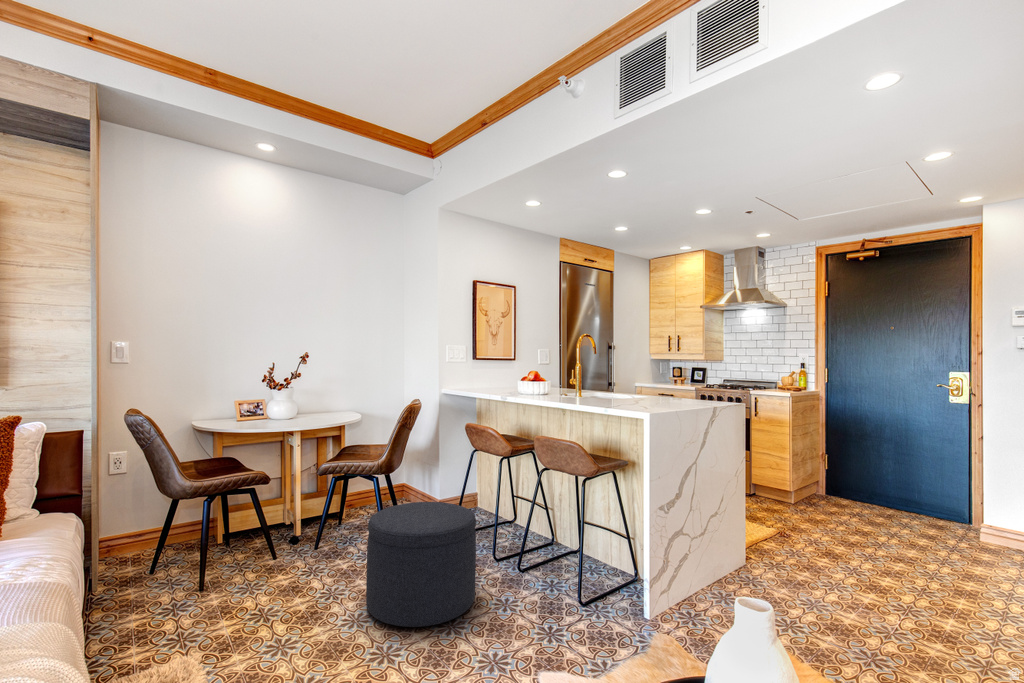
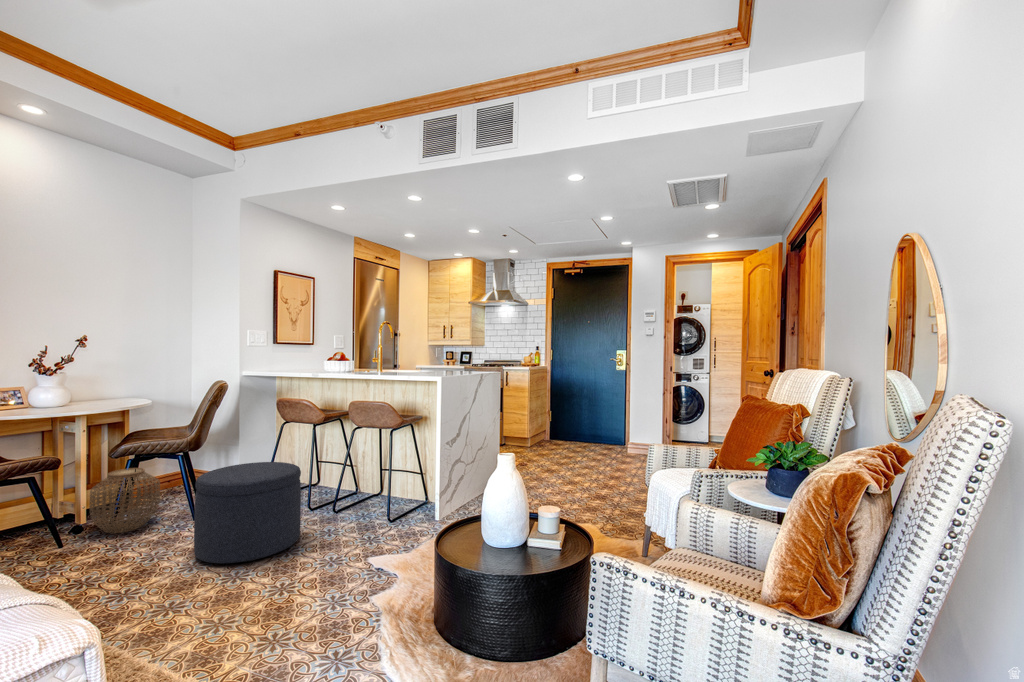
woven basket: none [299,488,357,554] -> present [89,468,160,533]

